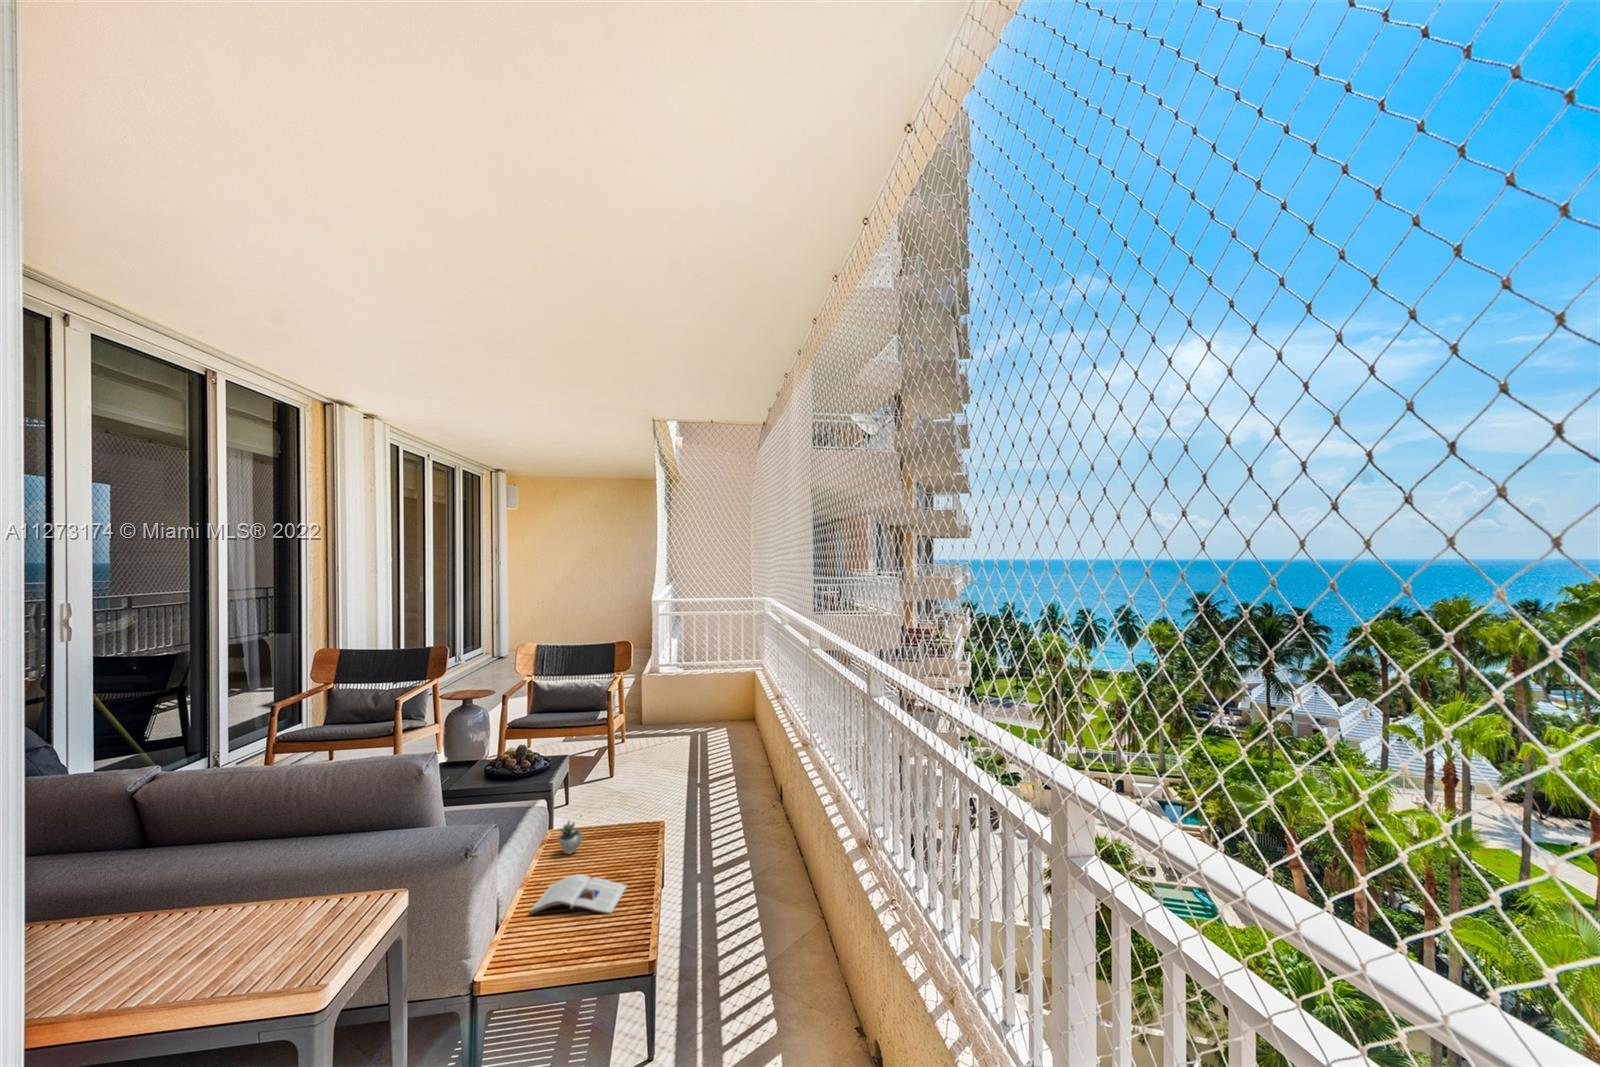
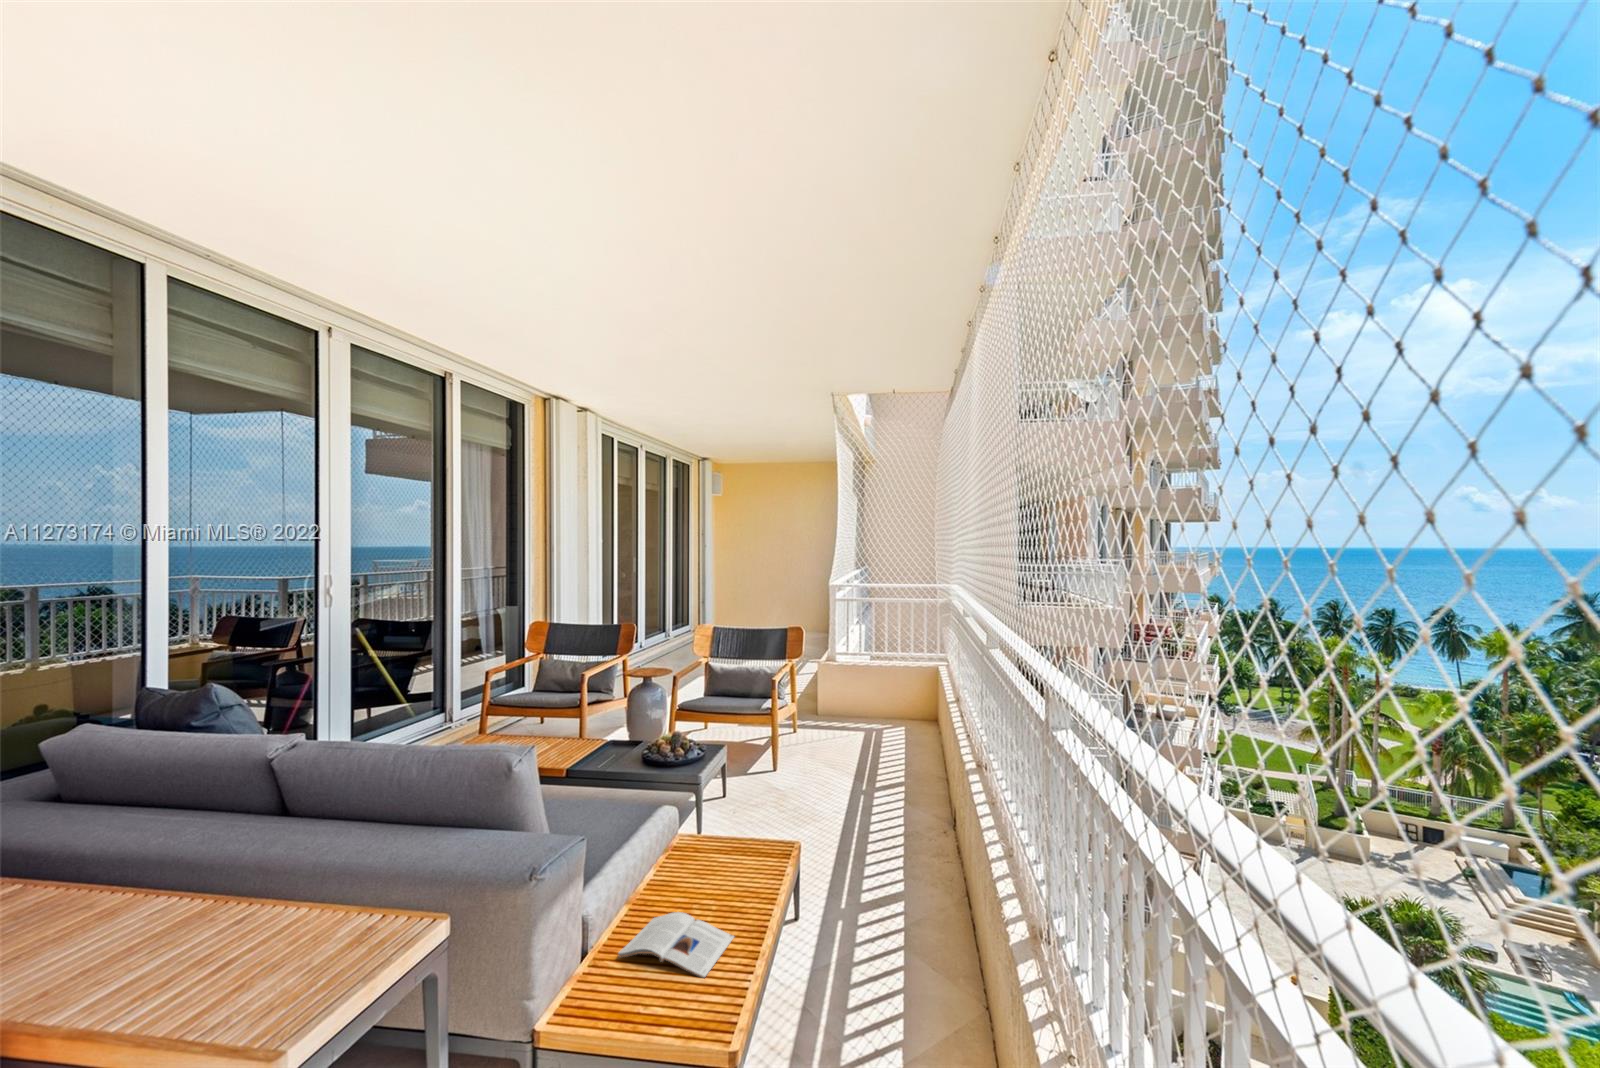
succulent plant: present [558,820,582,854] -> none [674,837,717,878]

